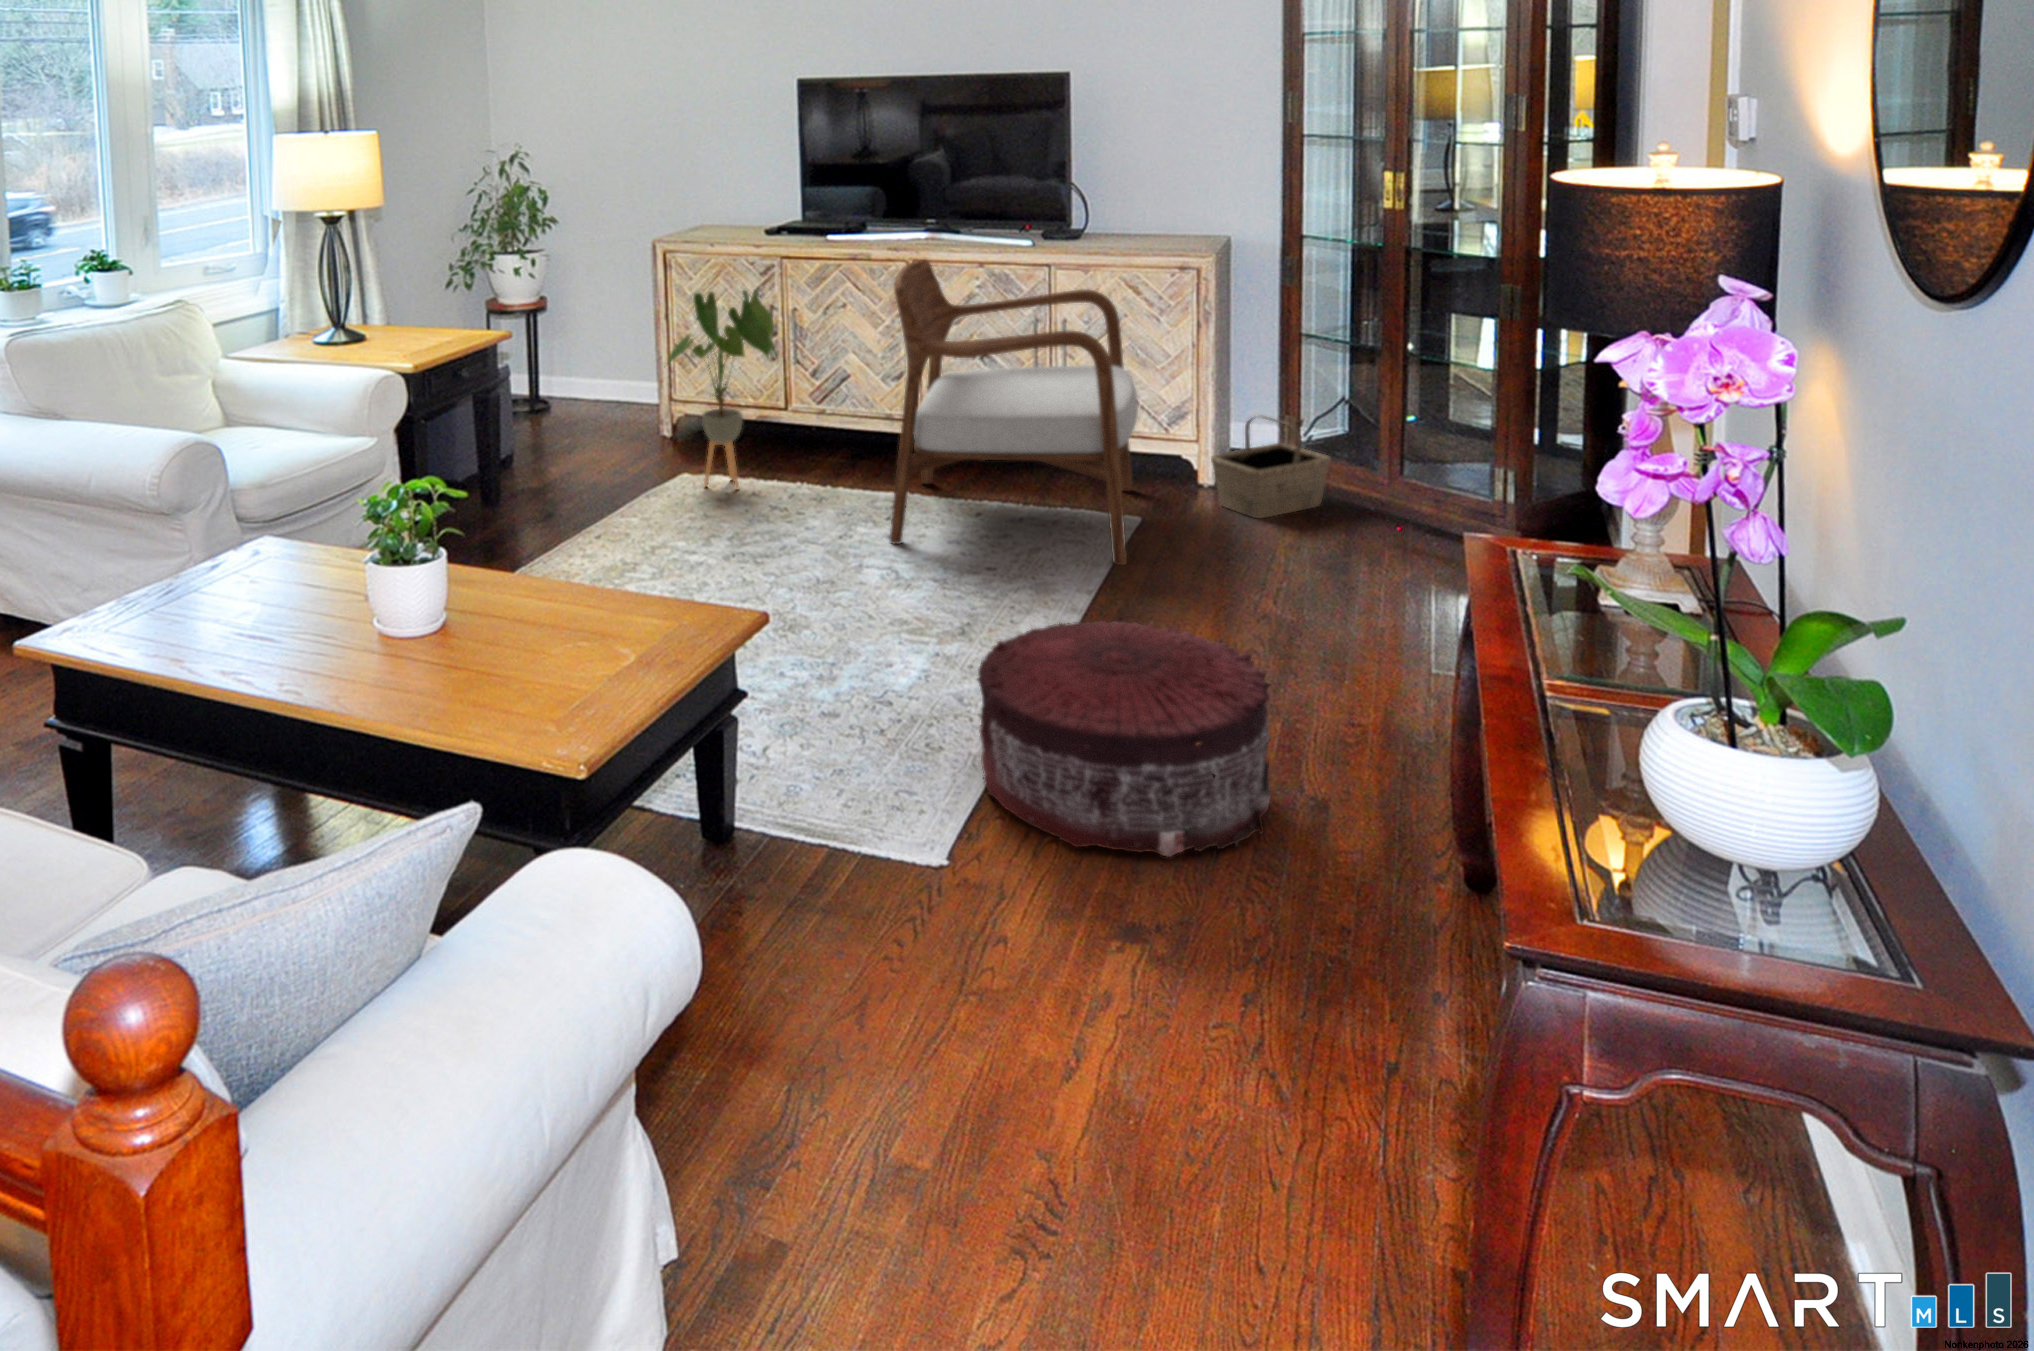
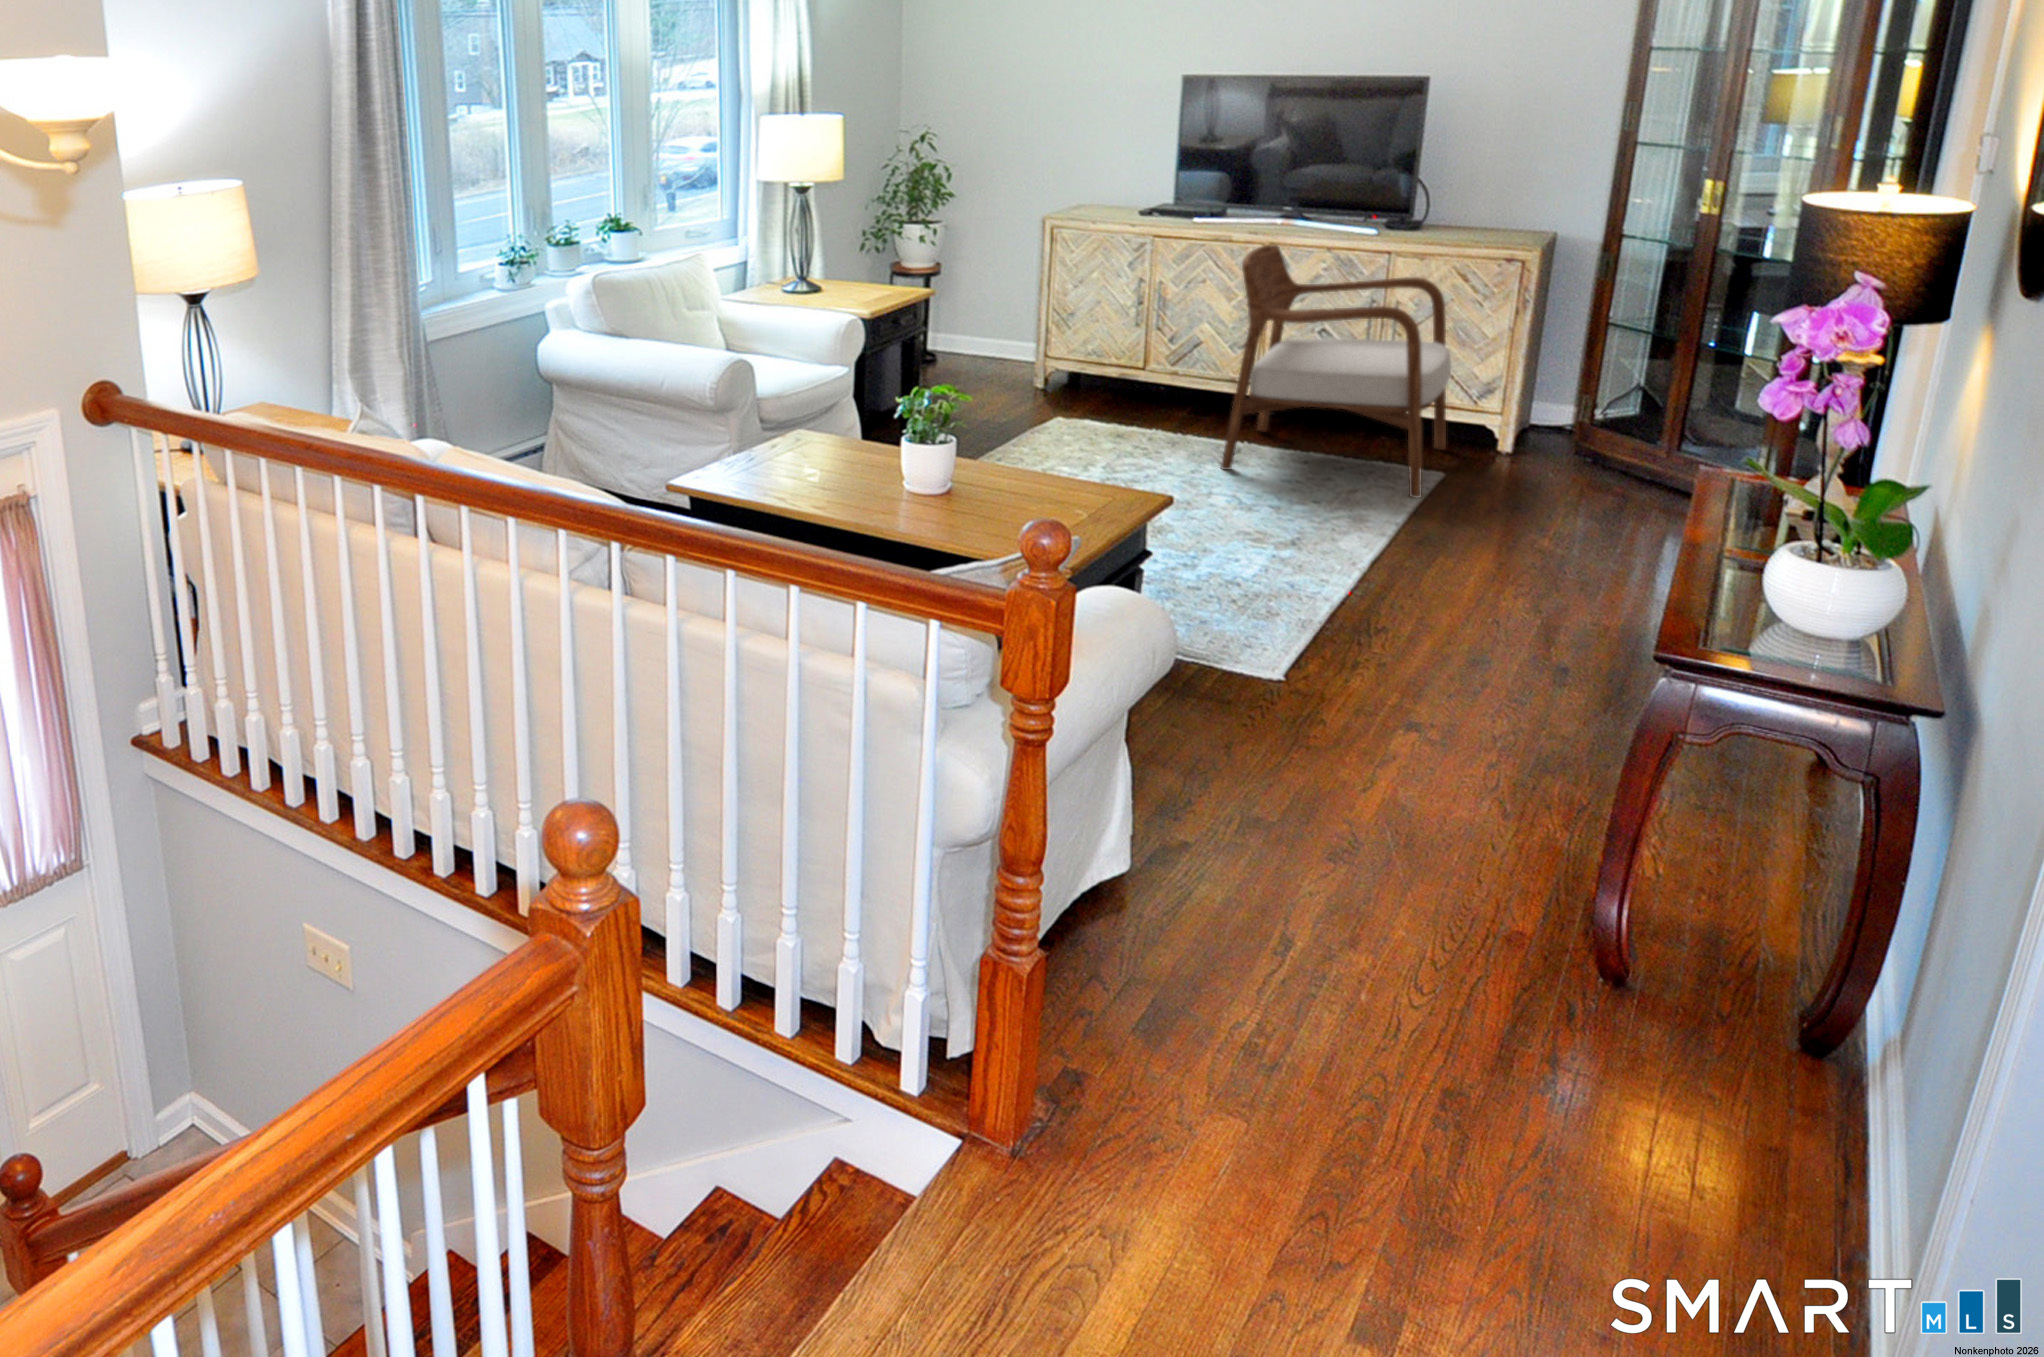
house plant: present [664,290,778,489] -> none [1043,260,1143,423]
basket: present [1211,415,1331,518] -> none [1517,393,1628,478]
pouf: present [978,620,1271,857] -> none [1262,506,1483,658]

